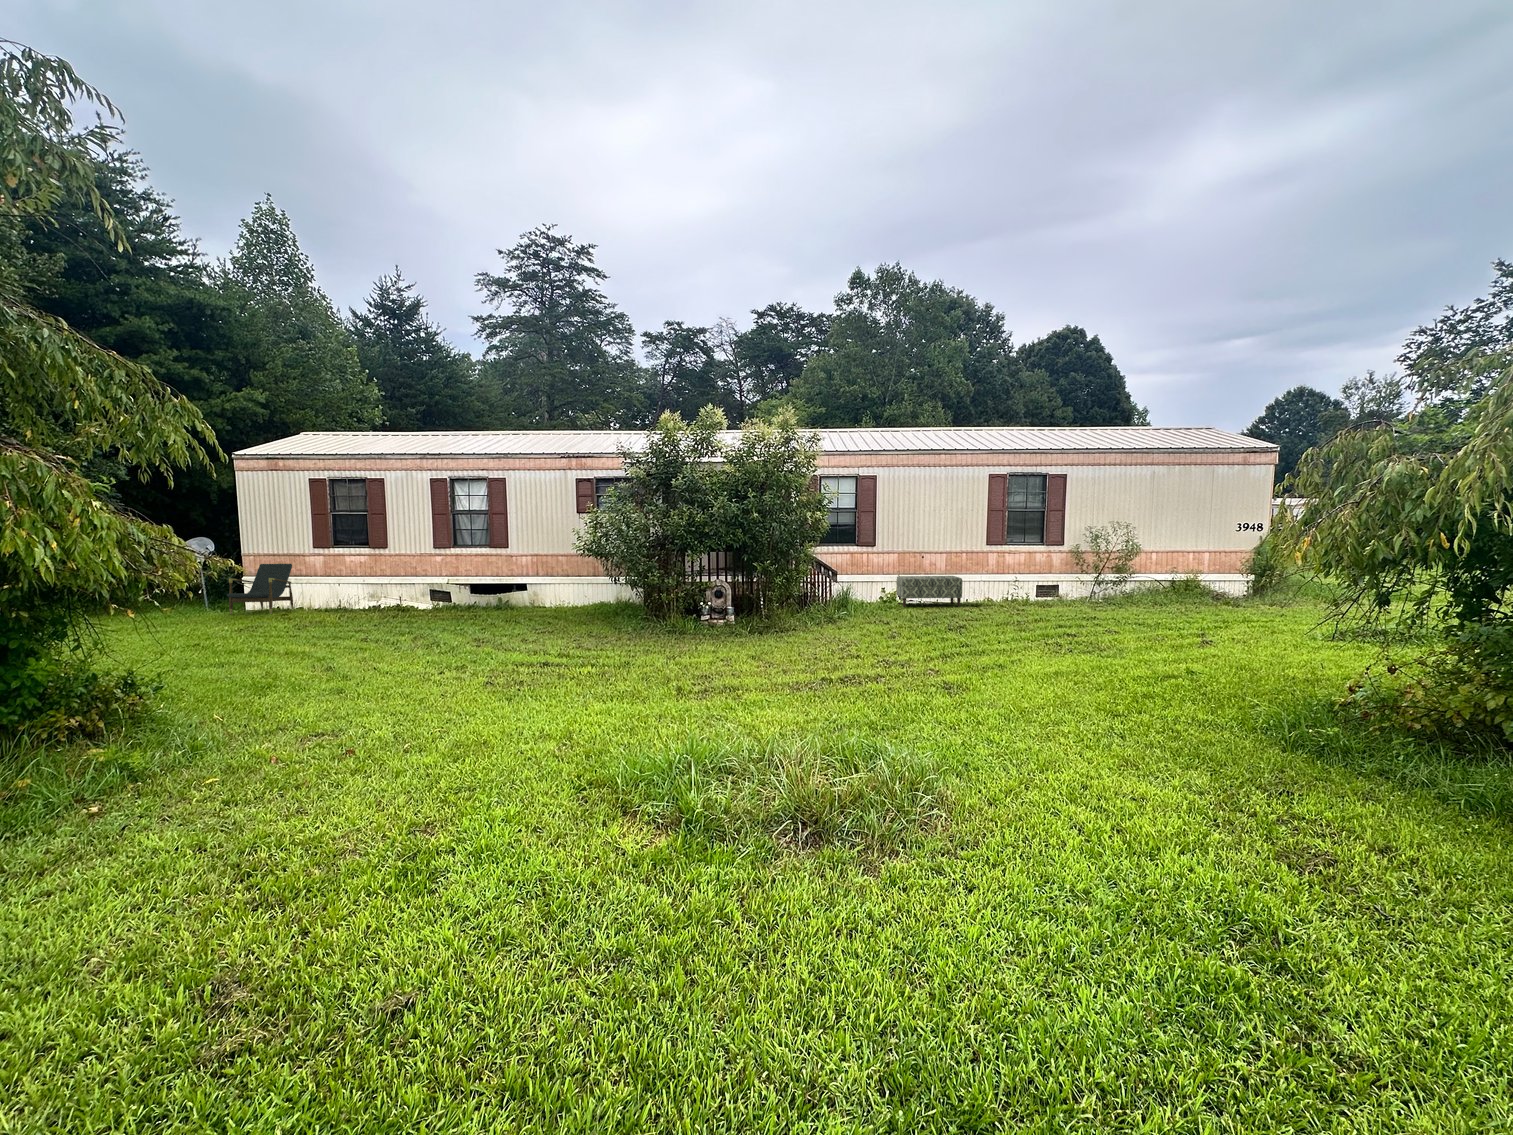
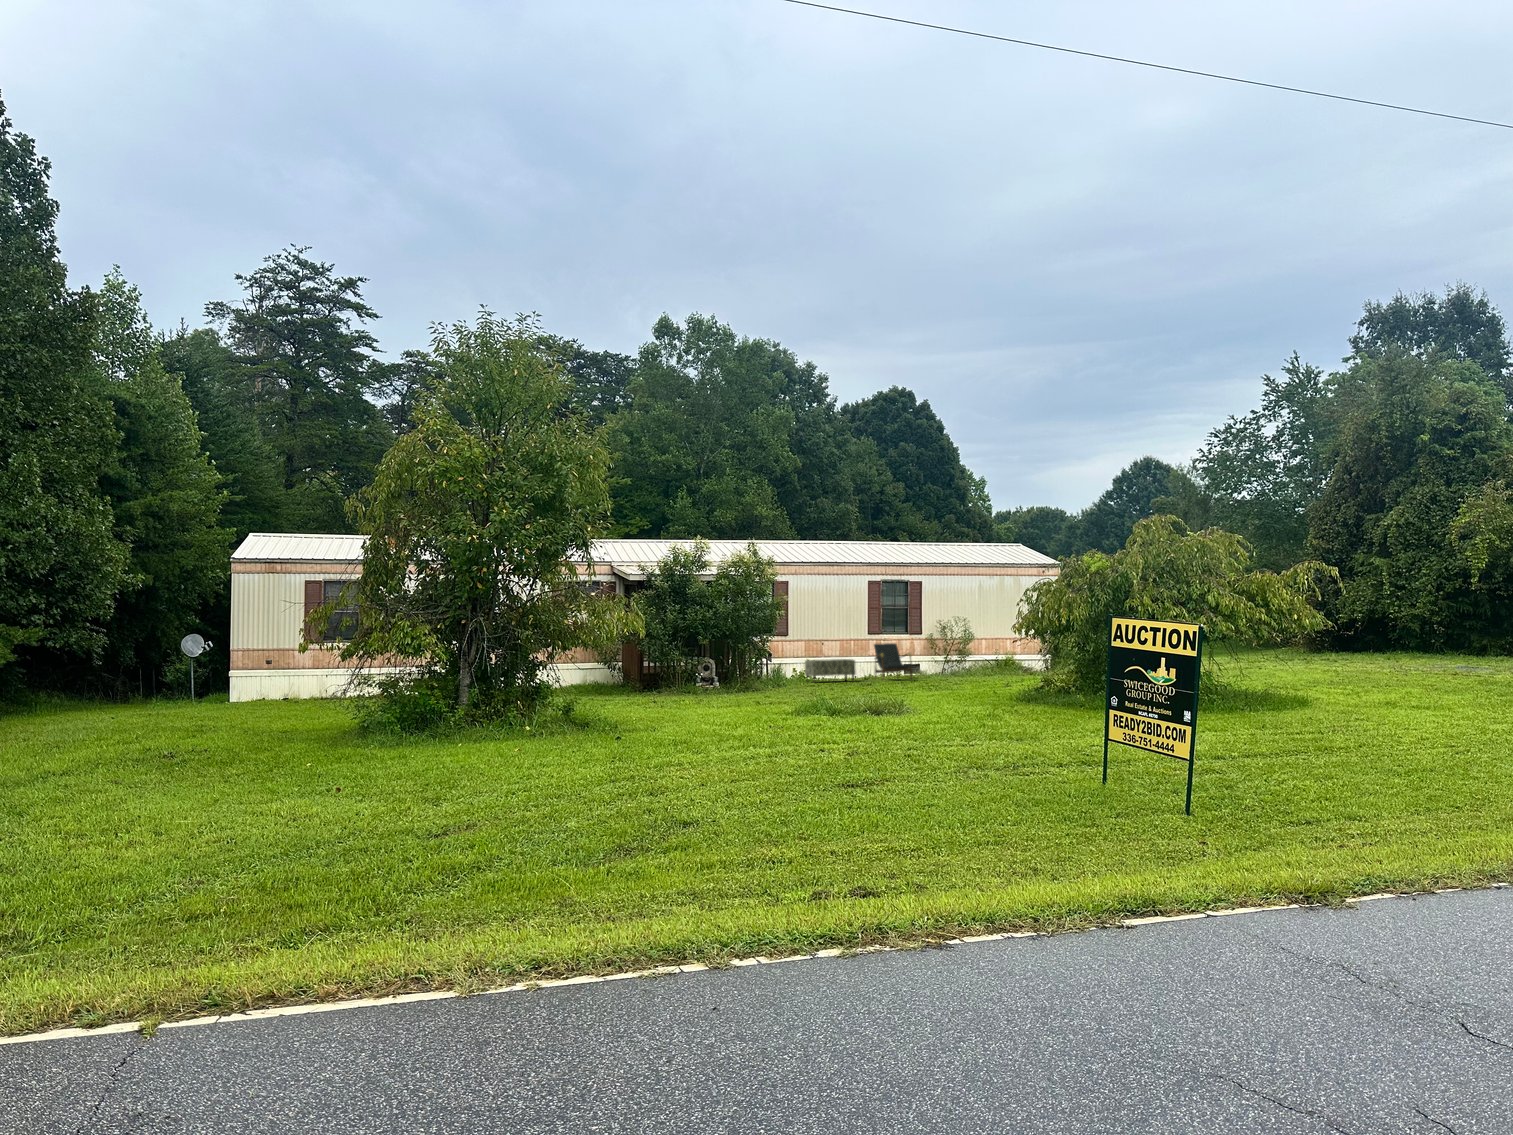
lounge chair: present [227,564,293,614] -> present [874,643,912,679]

